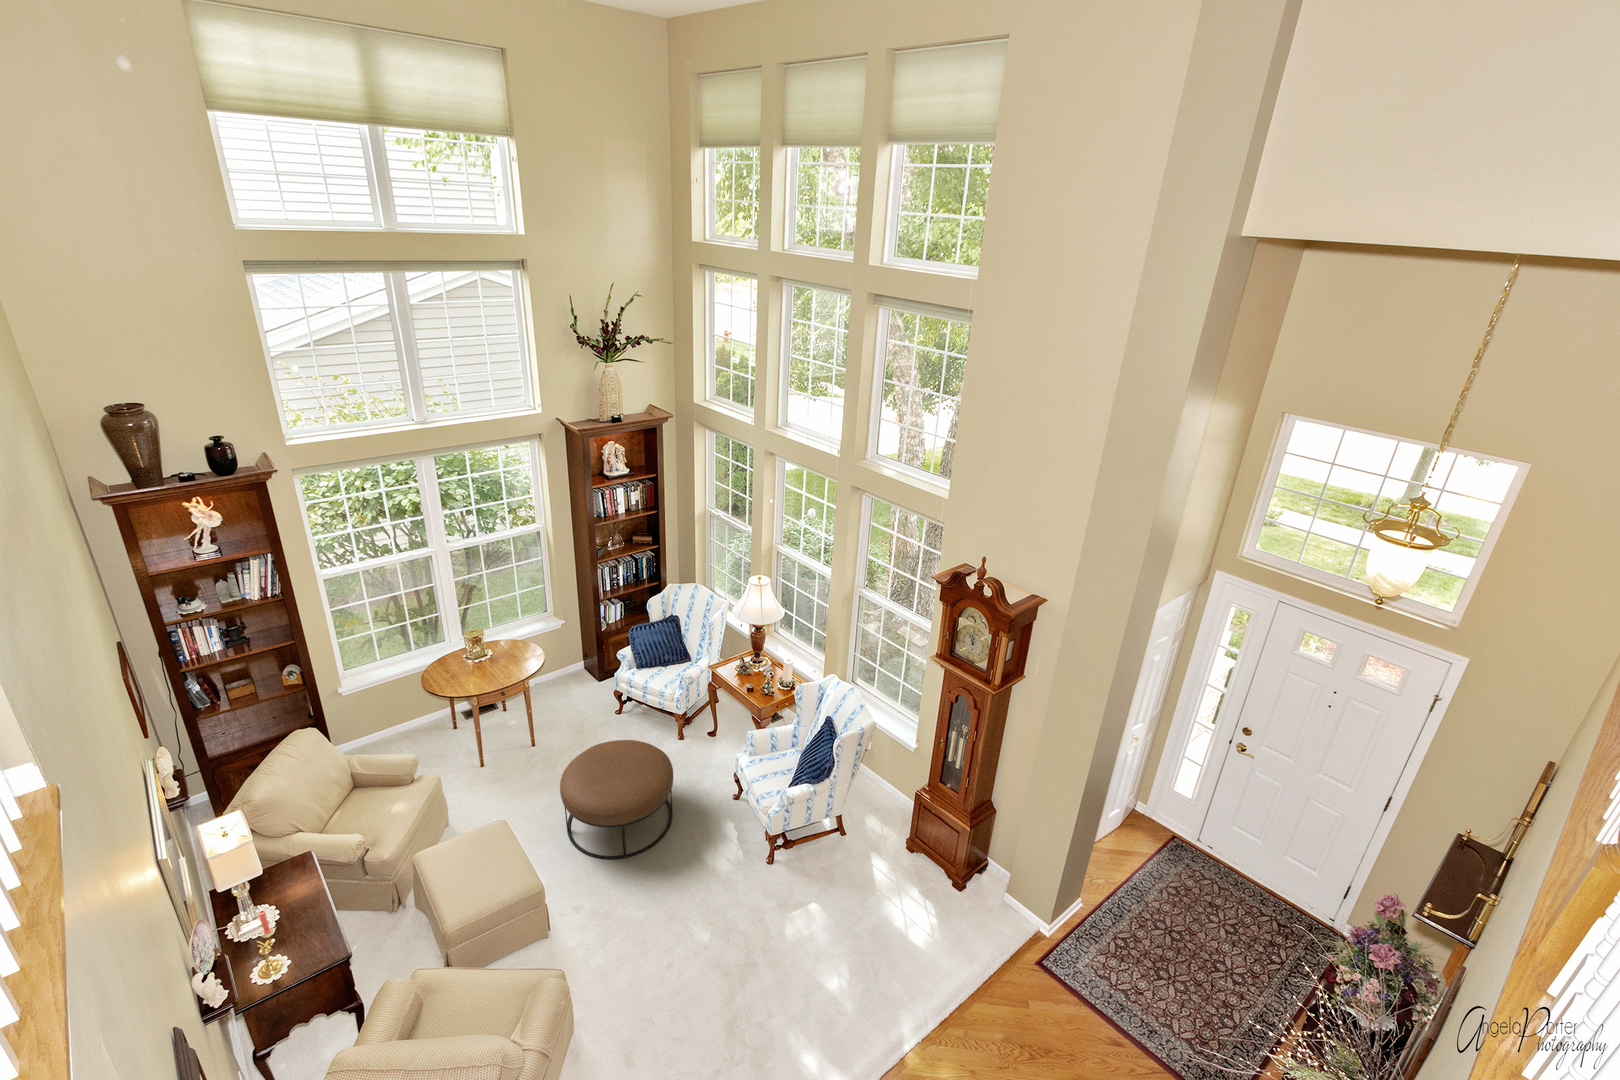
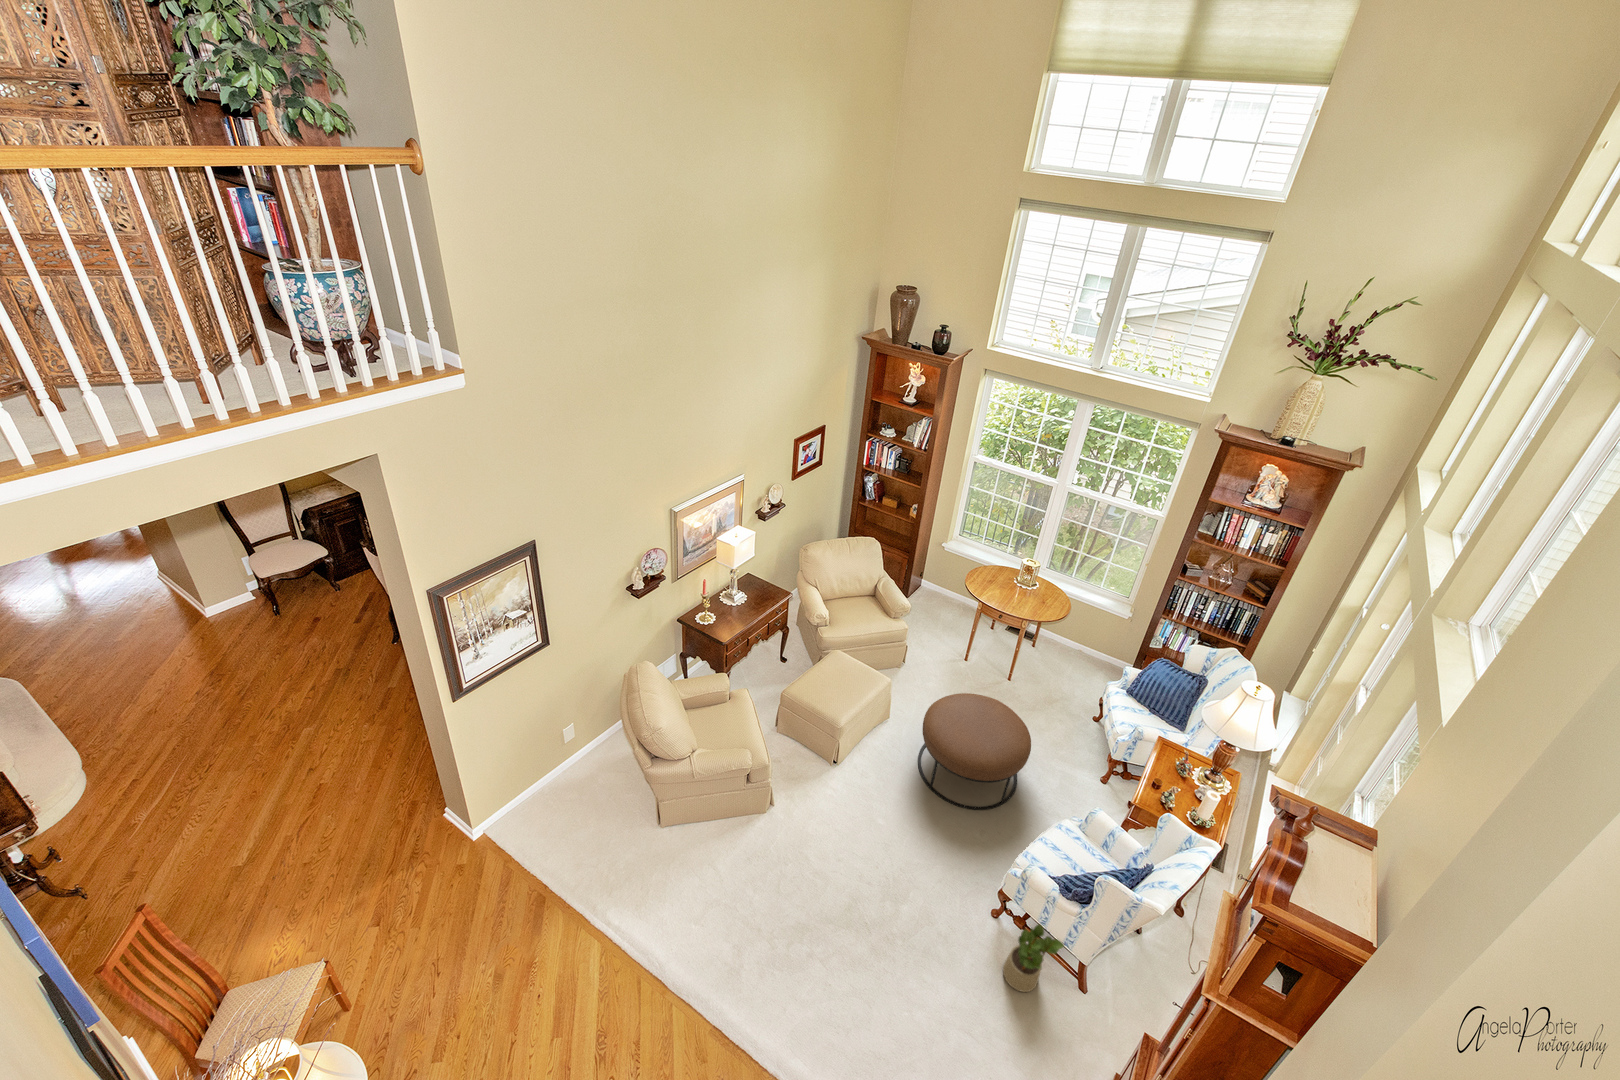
potted plant: none [808,812,846,880] -> present [1003,924,1064,992]

